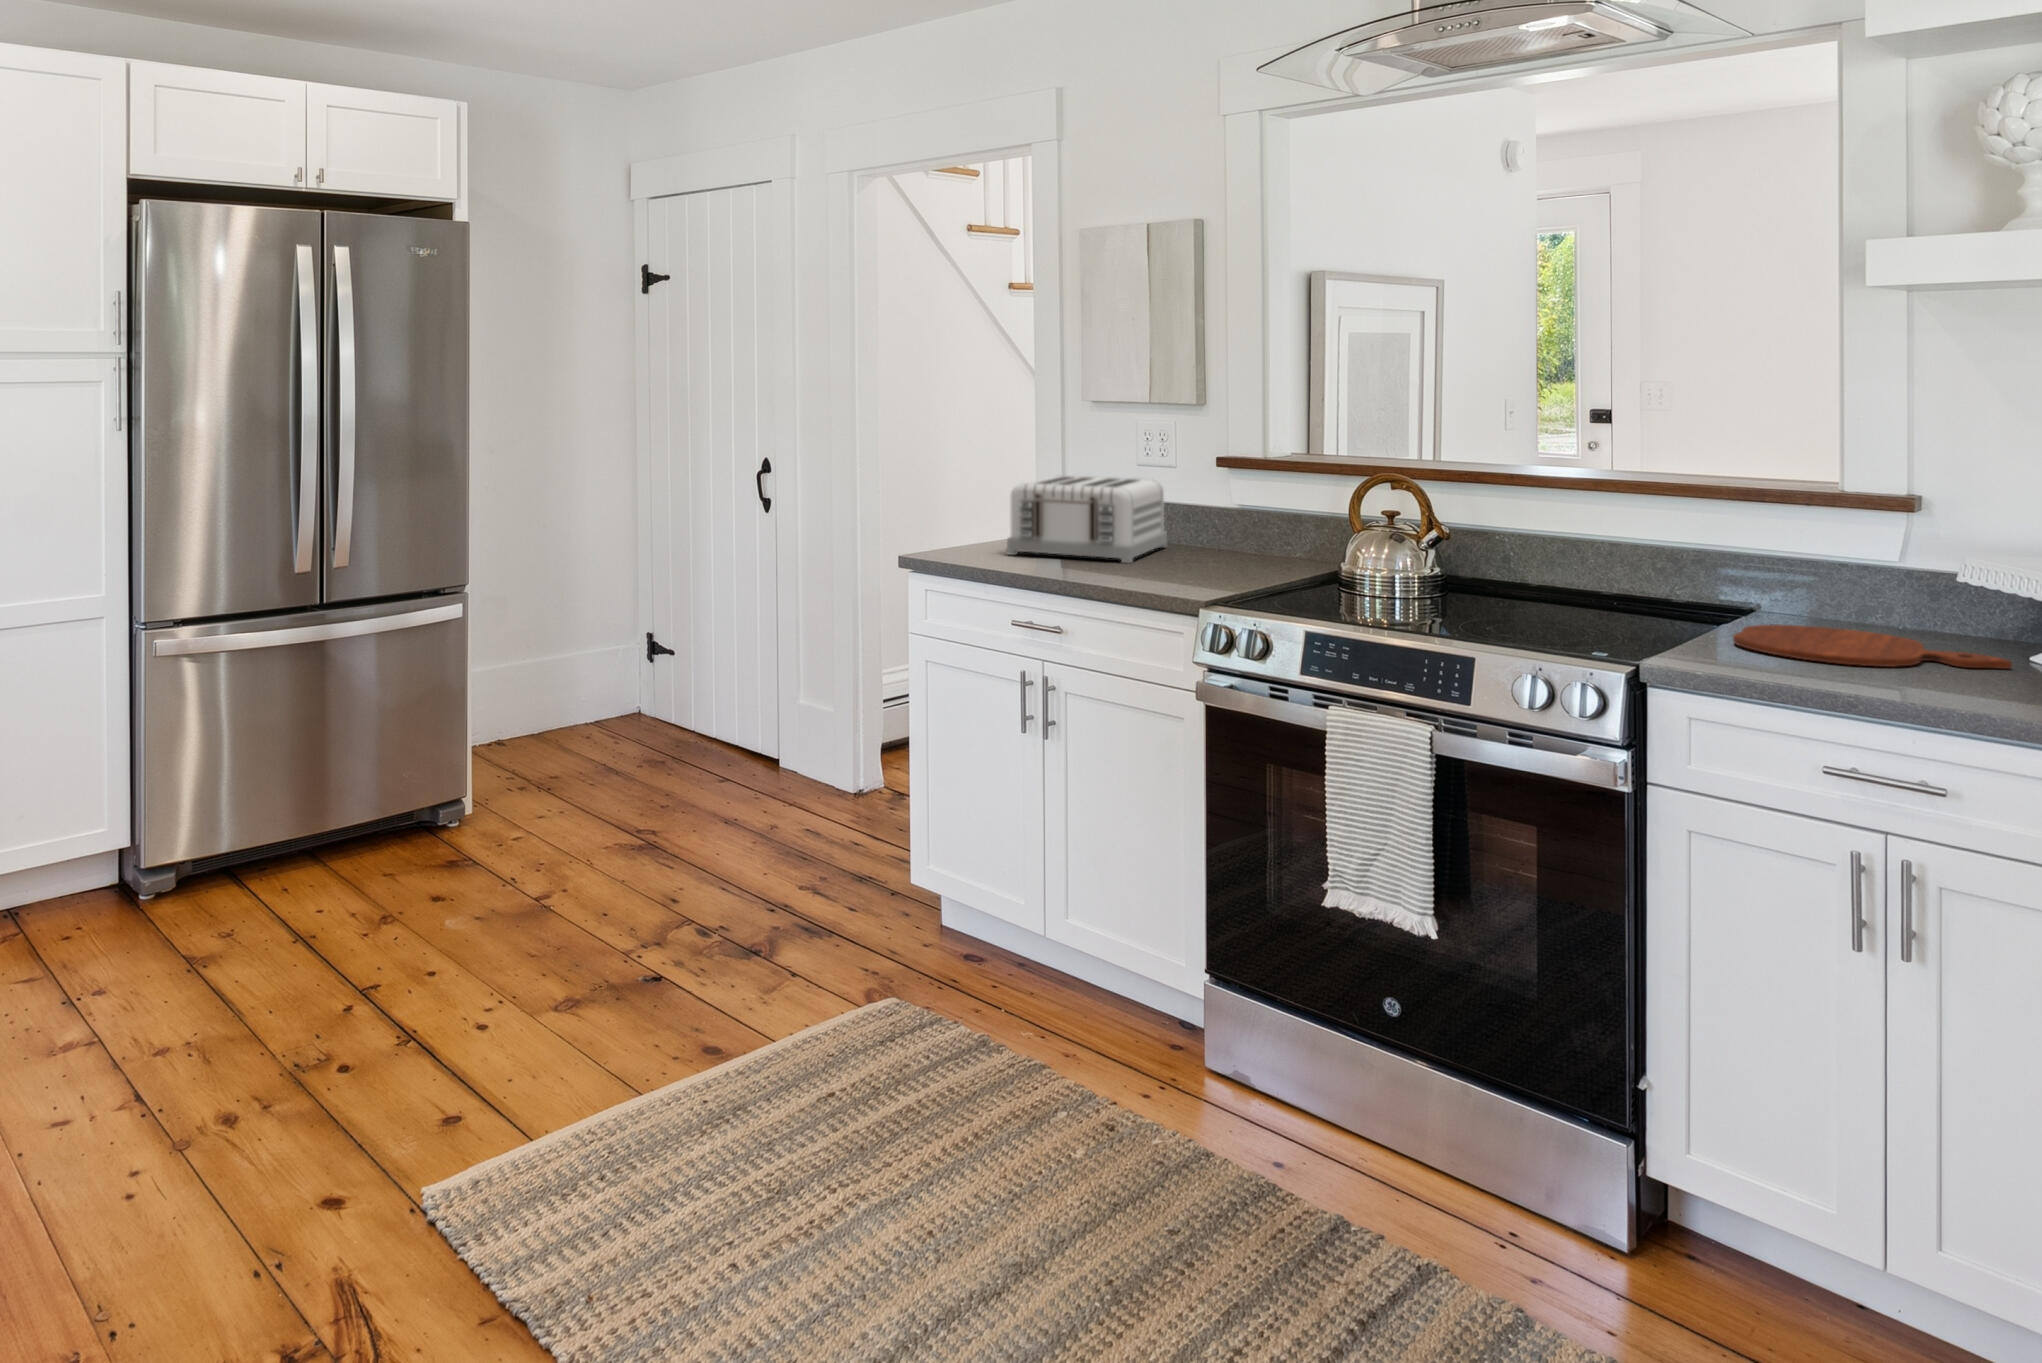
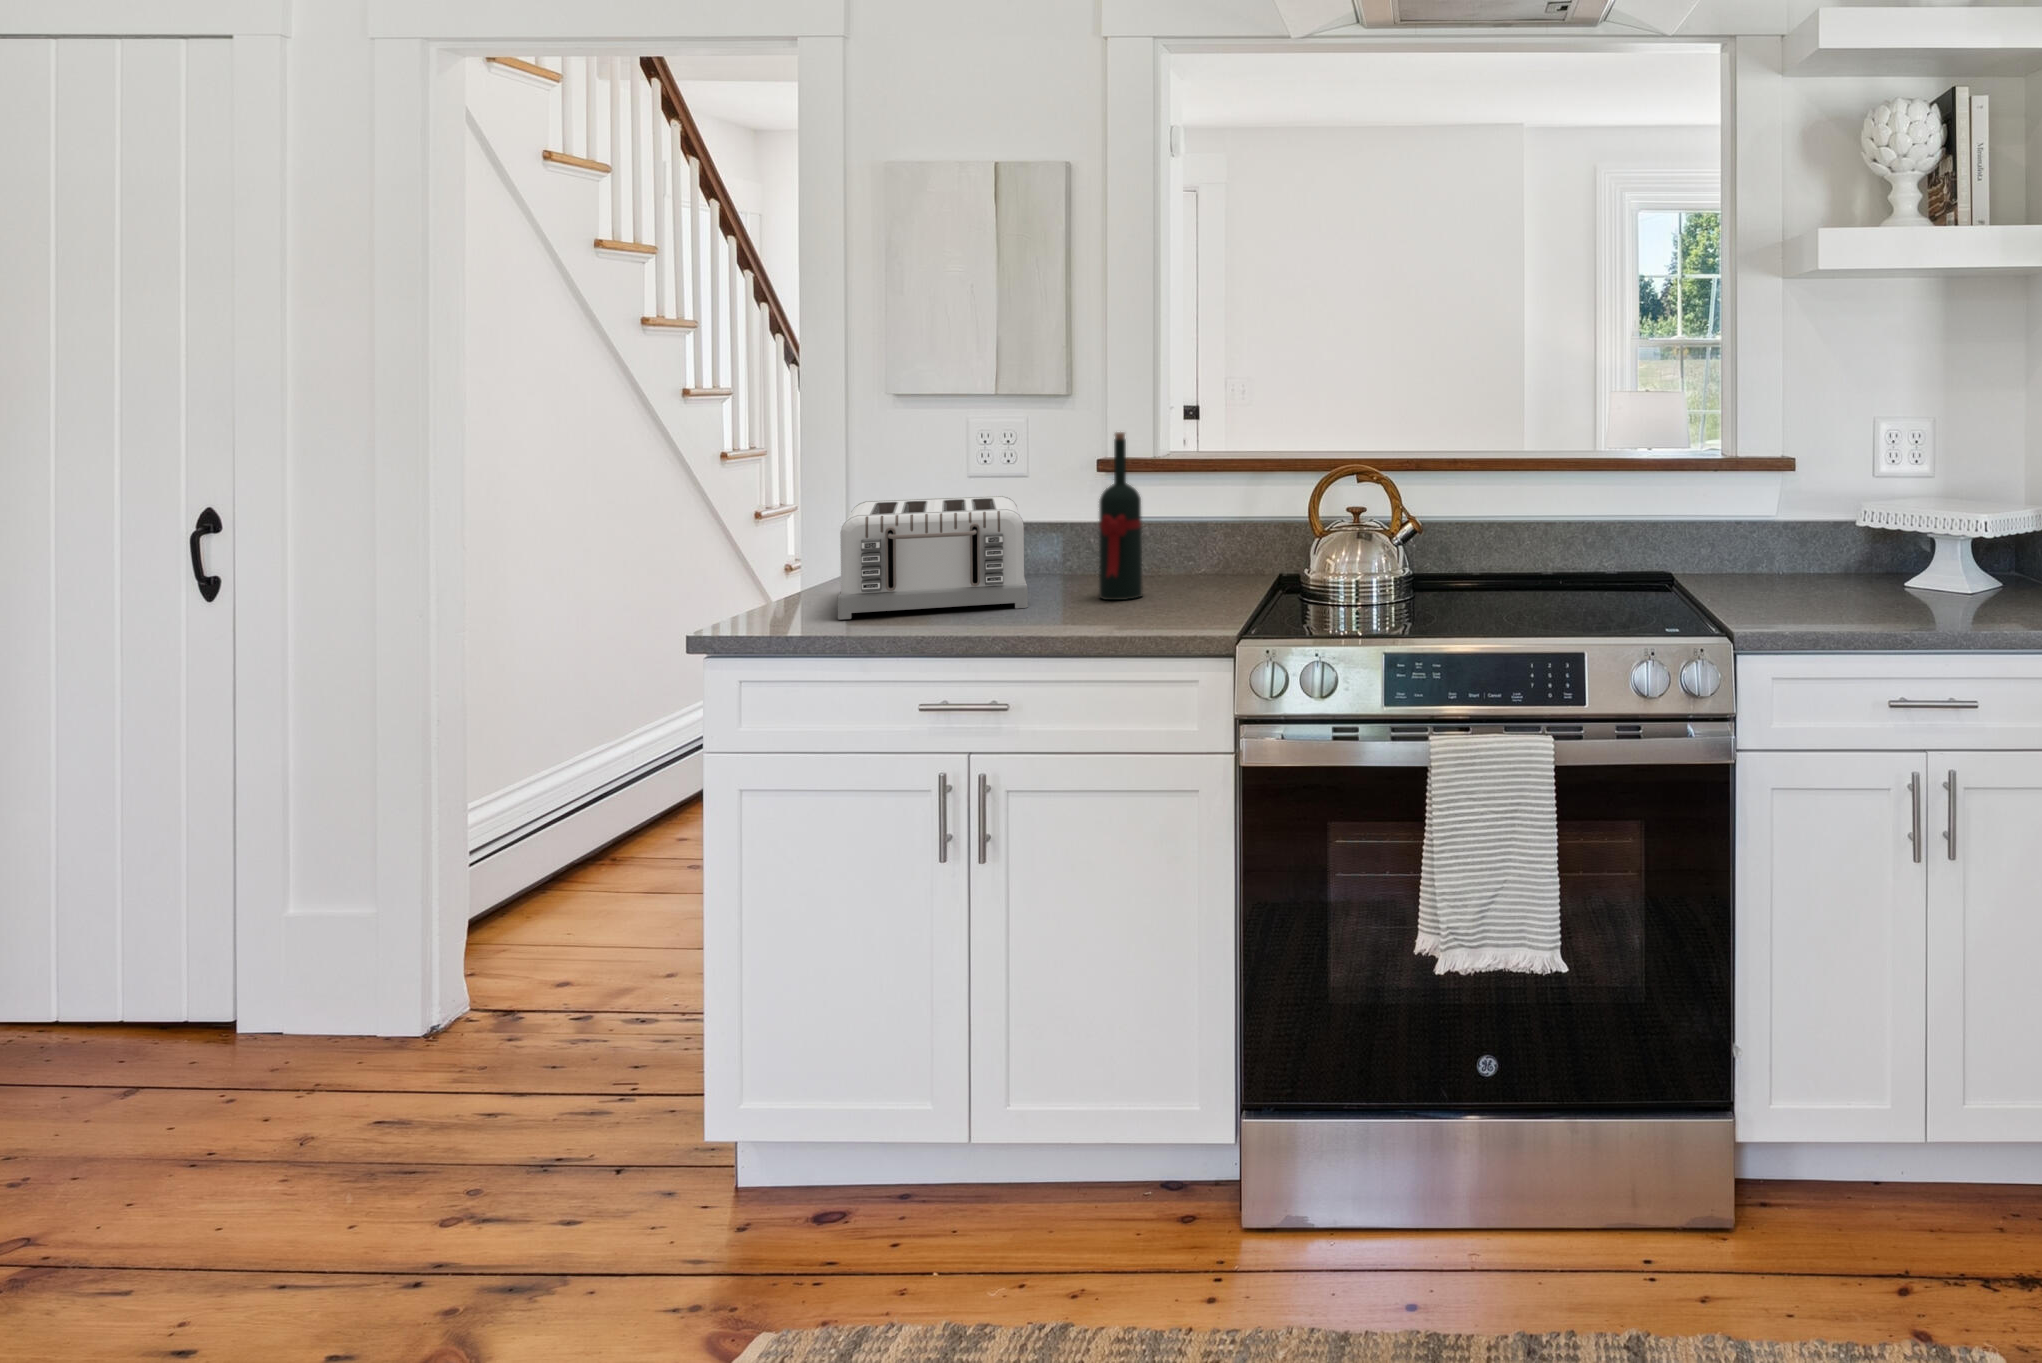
wine bottle: none [1186,433,1224,567] -> present [1099,432,1143,600]
cutting board: present [1733,625,2012,669] -> none [1725,576,1921,608]

